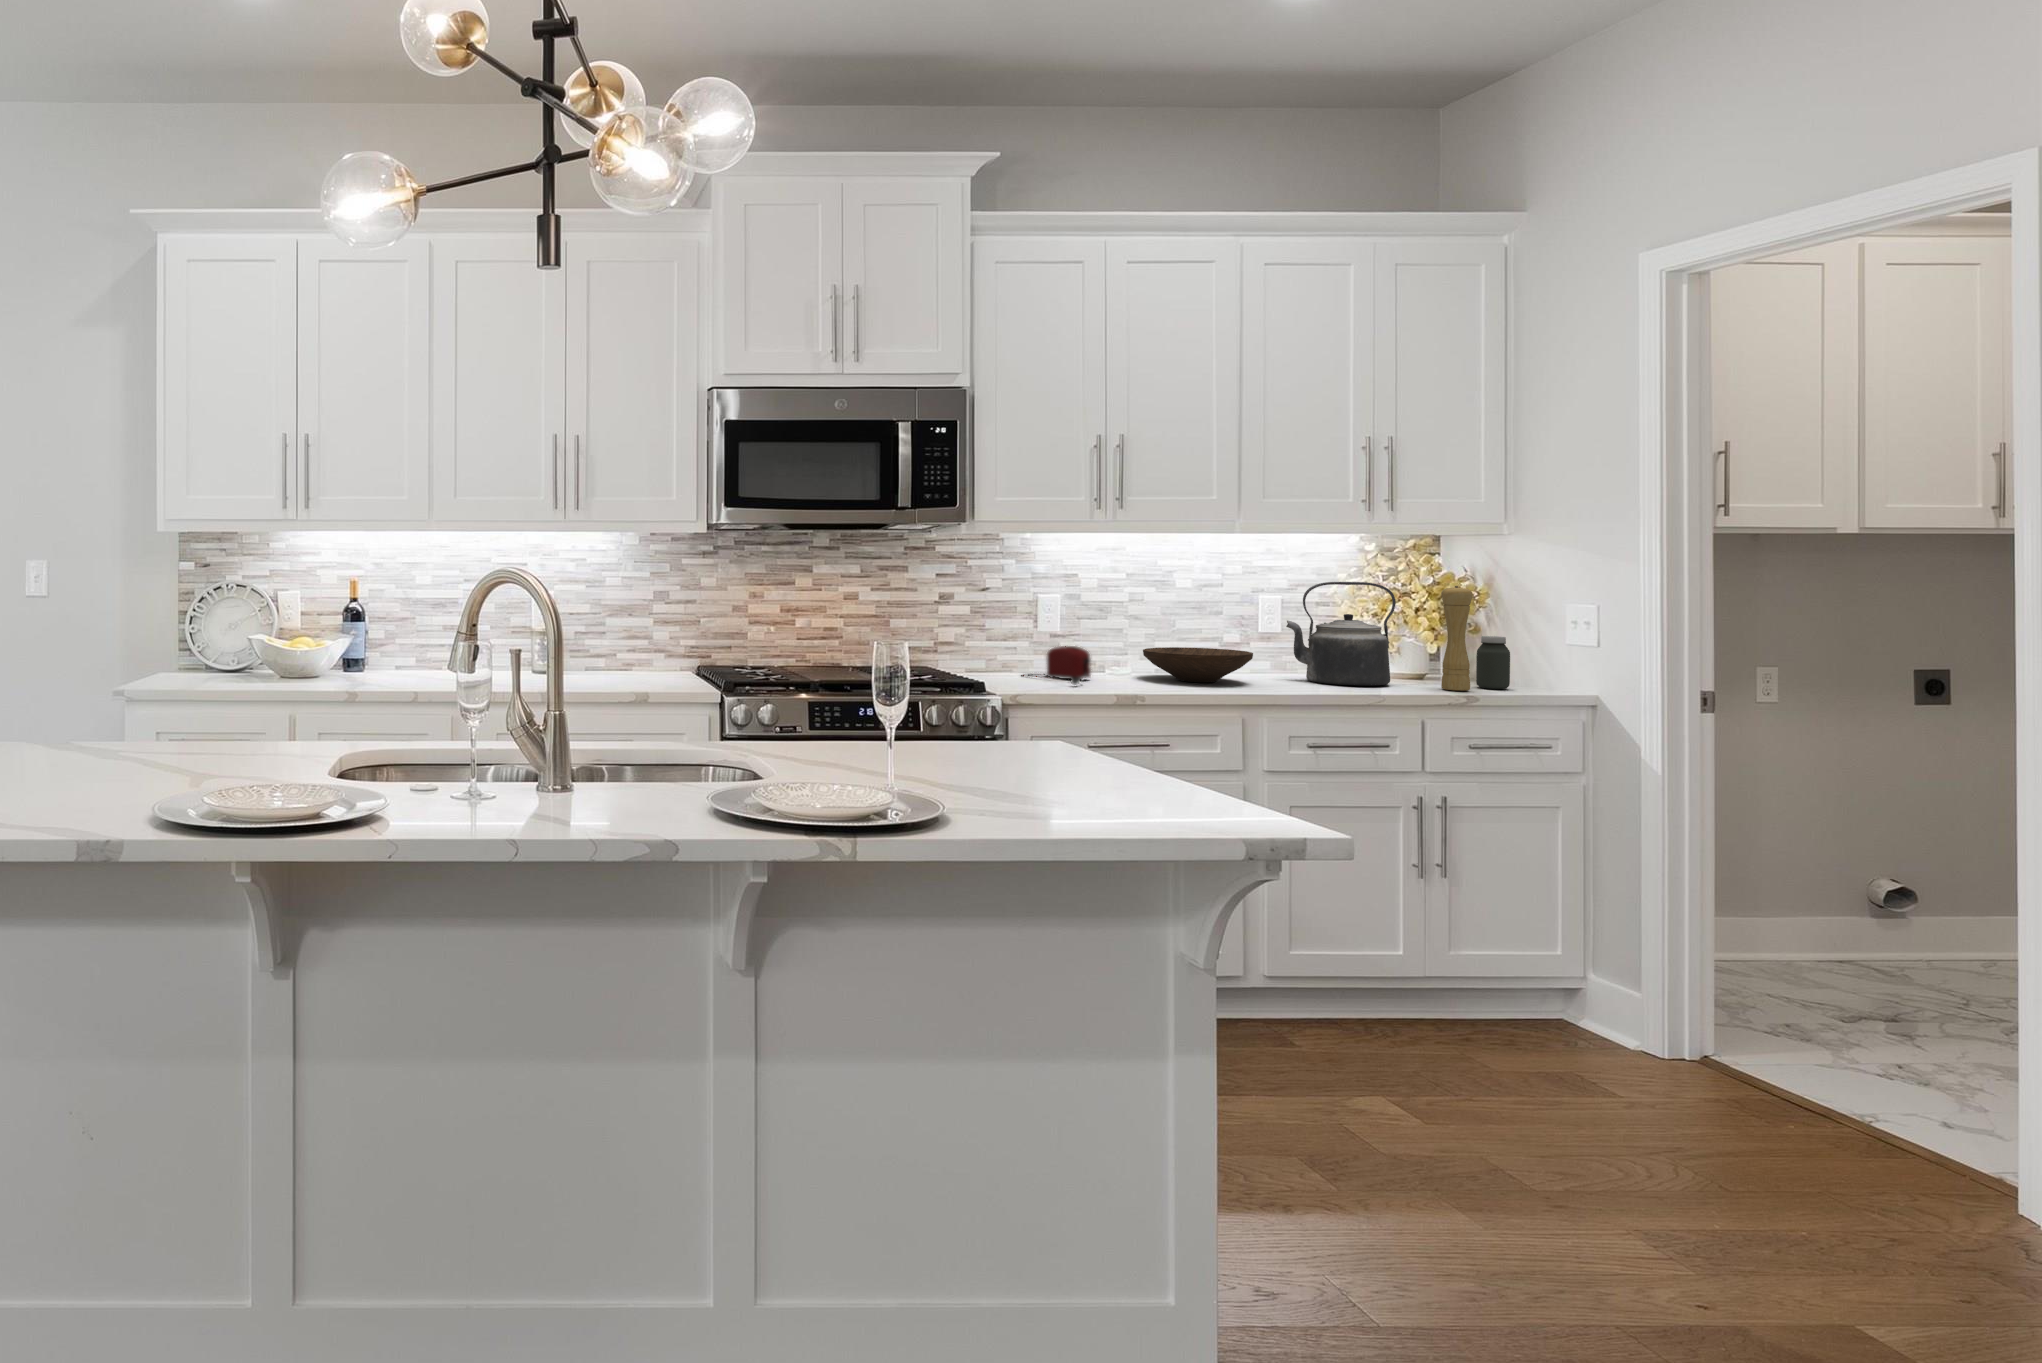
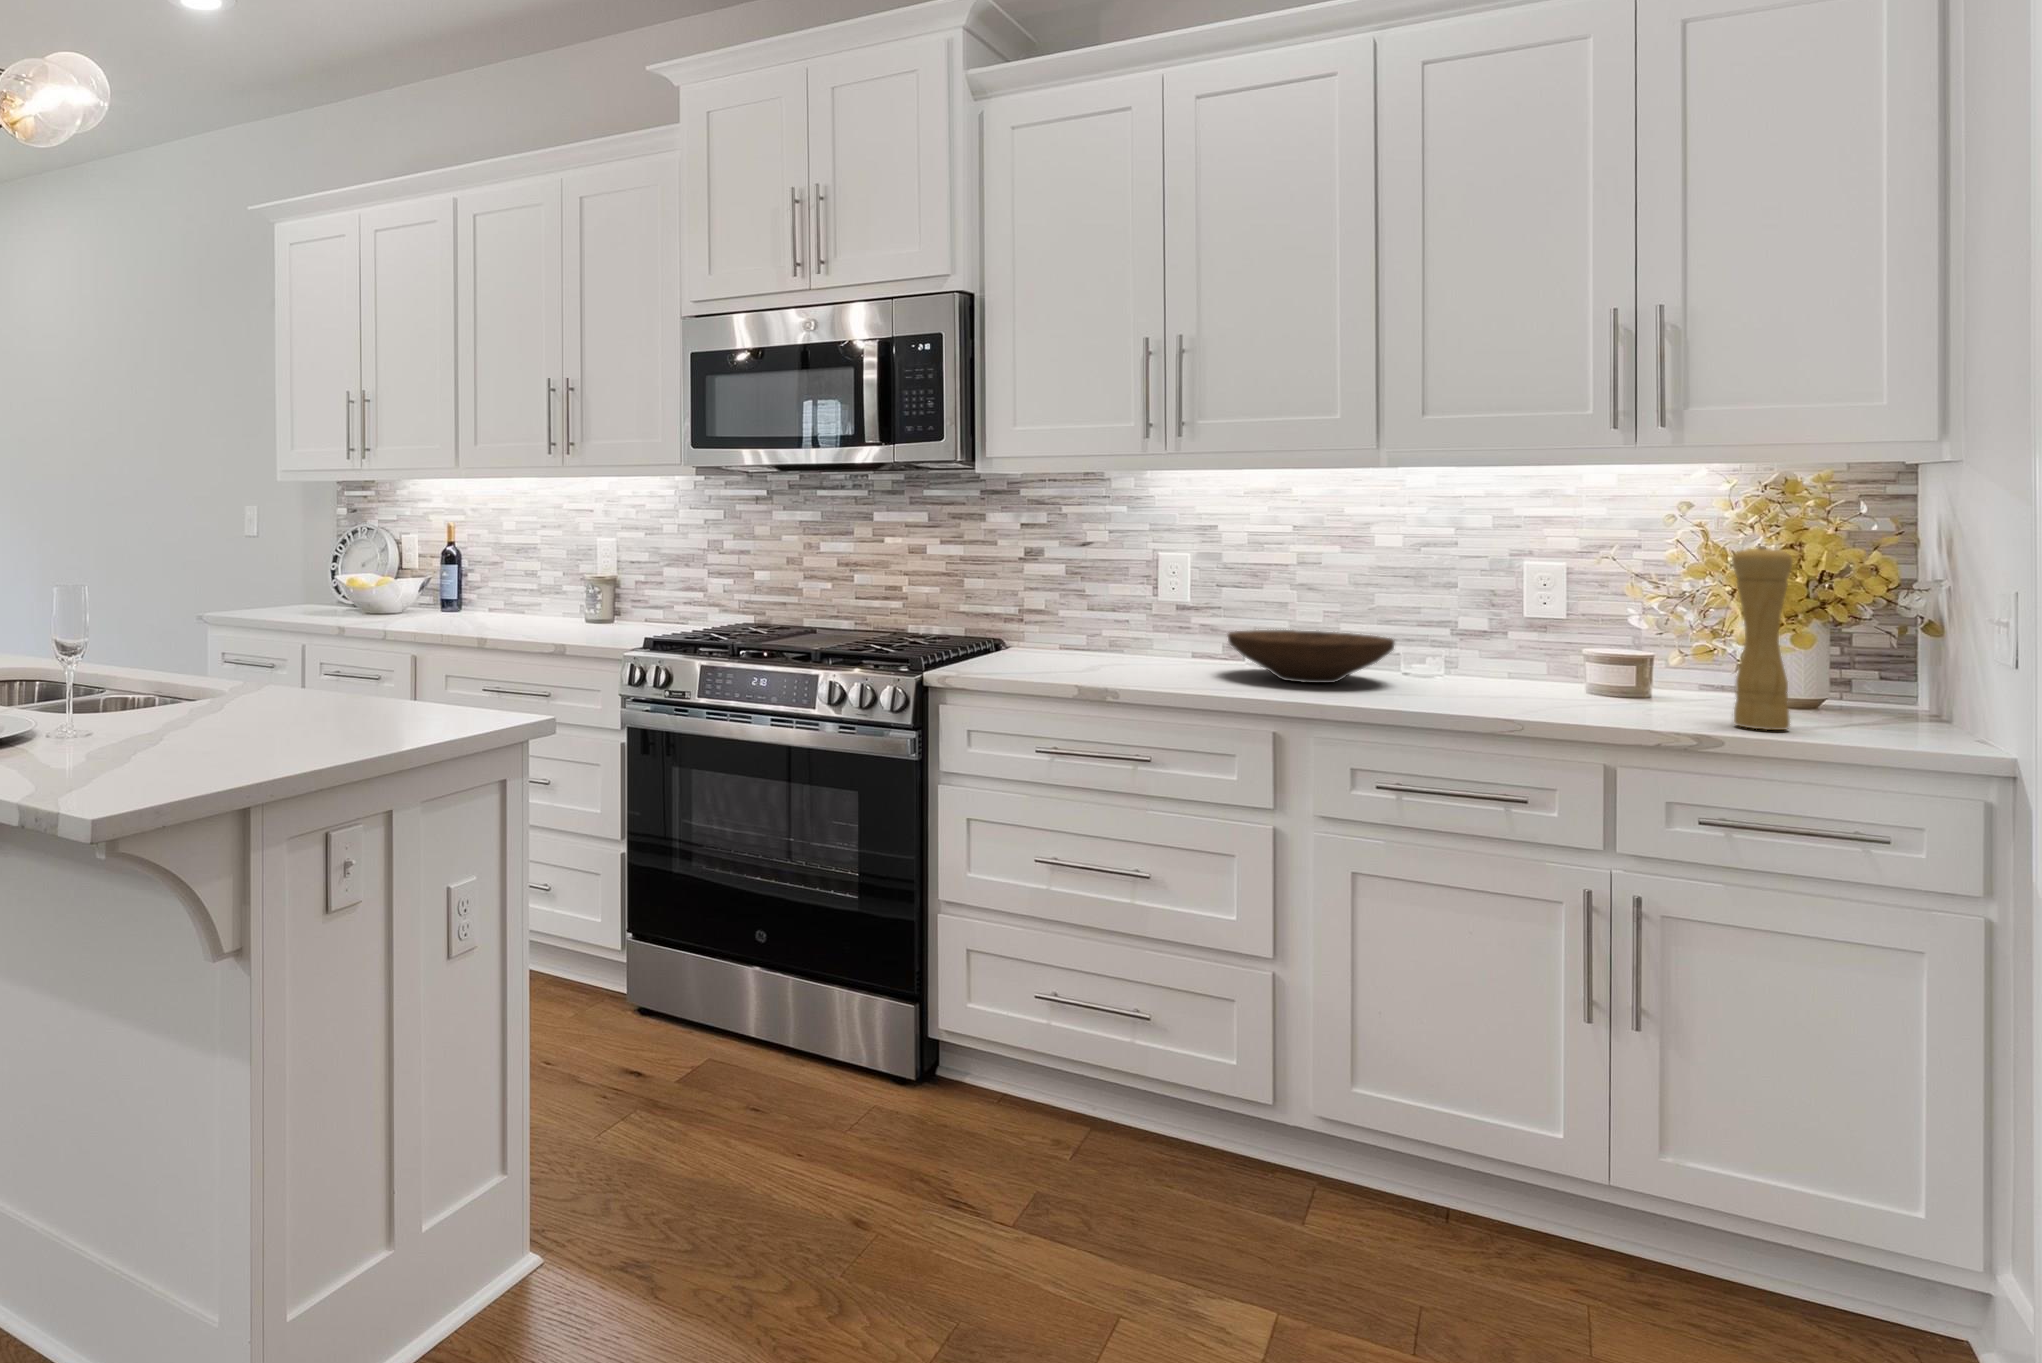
kettle: present [1286,582,1396,686] -> none [1489,538,1673,709]
jar: present [1476,636,1510,689] -> none [1844,638,1914,735]
toaster: present [1028,646,1091,685] -> none [1055,620,1141,670]

